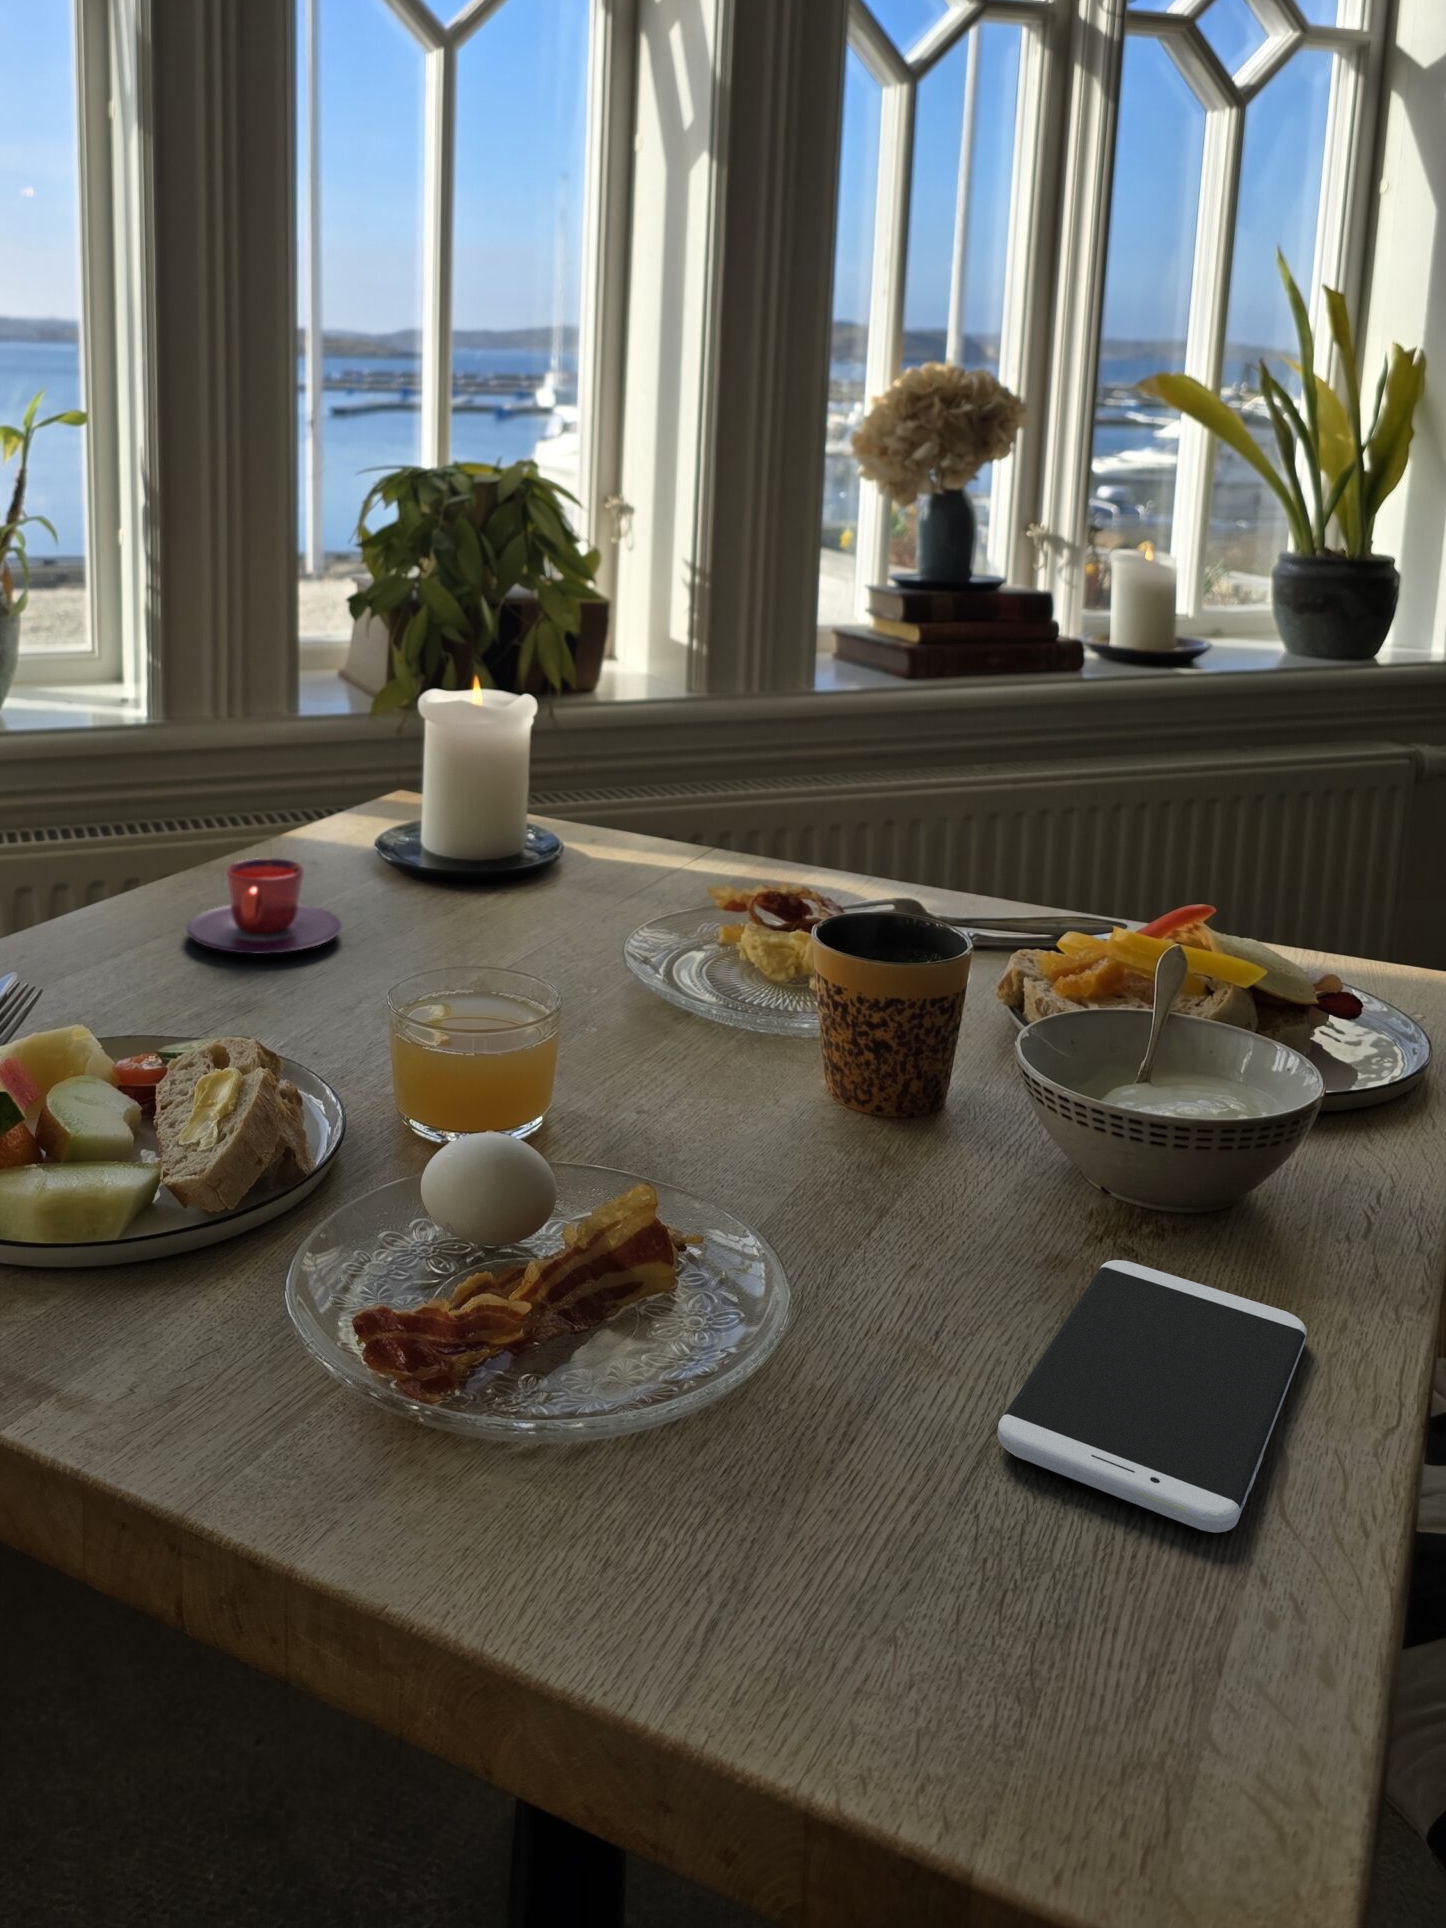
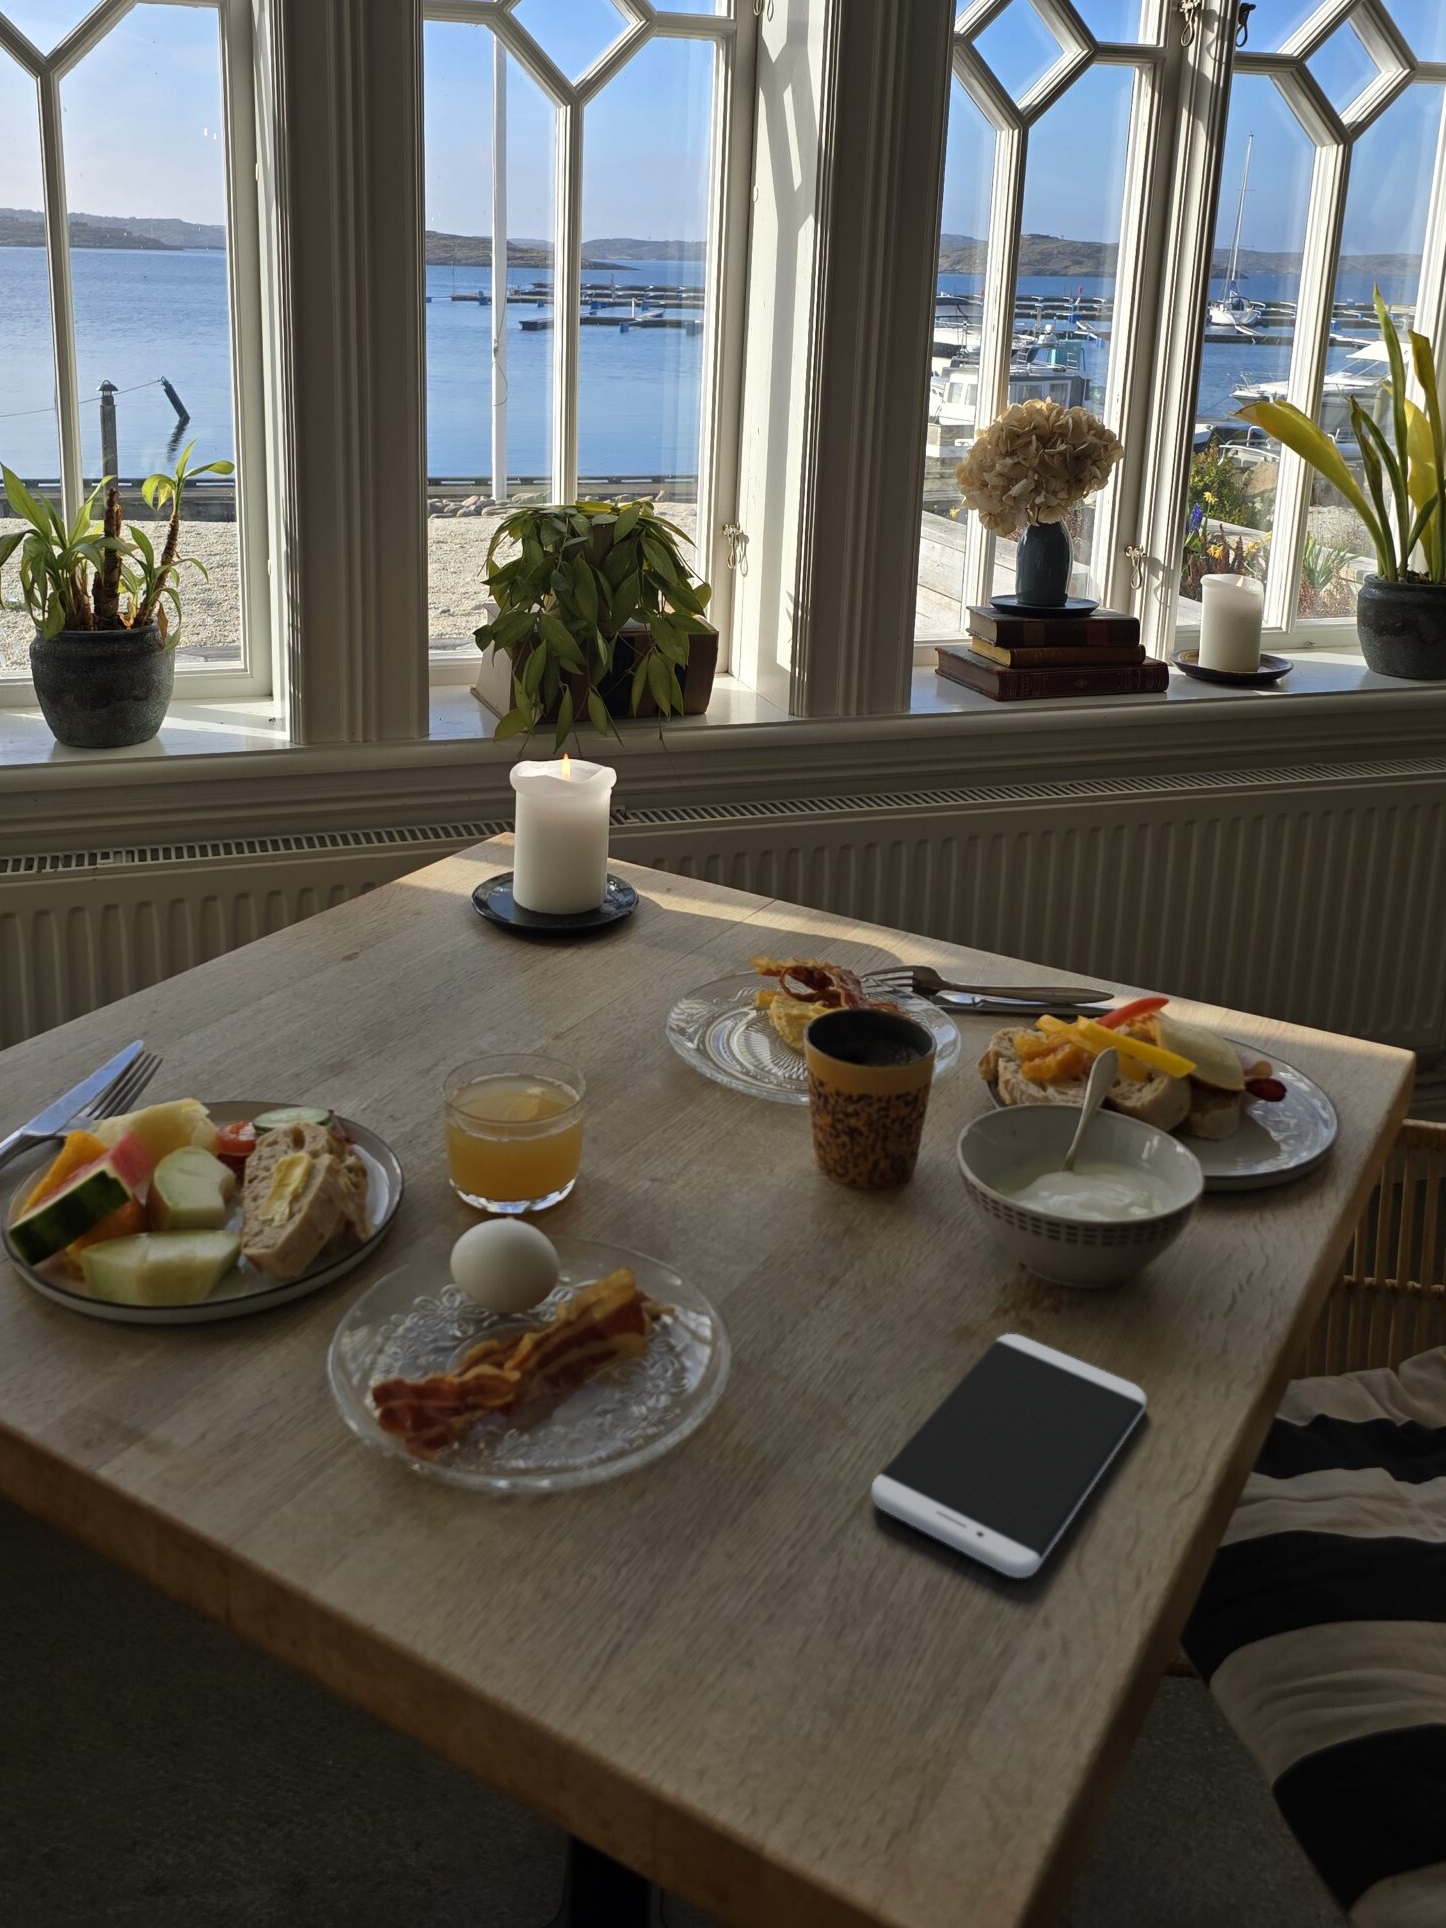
teacup: present [186,858,342,954] -> none [296,924,432,1014]

